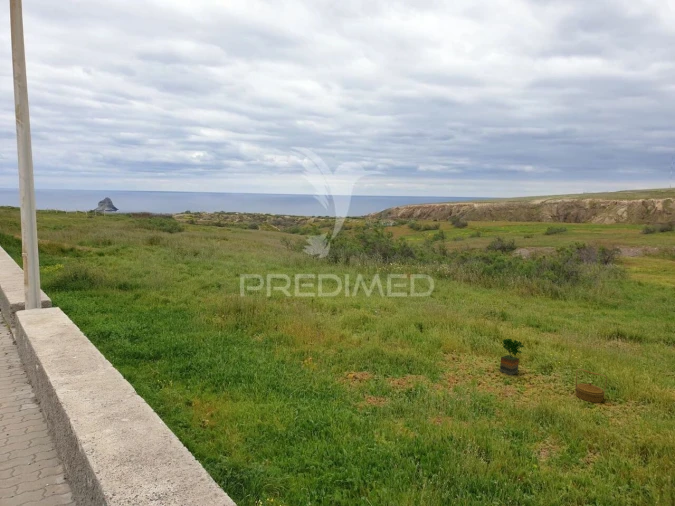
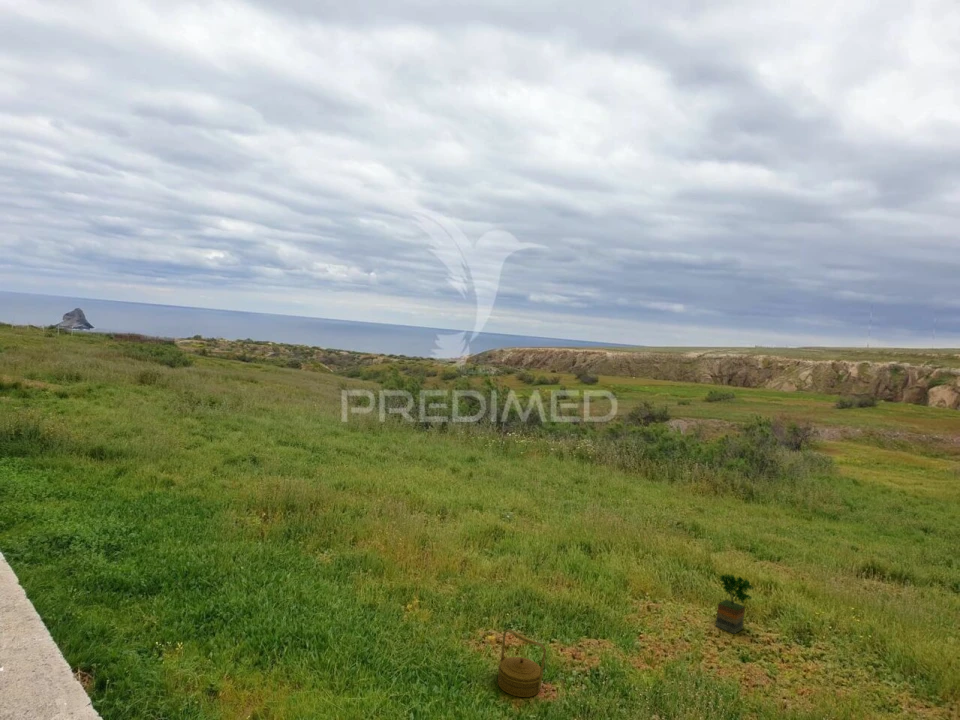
basket: present [575,369,607,402] -> present [498,629,546,697]

